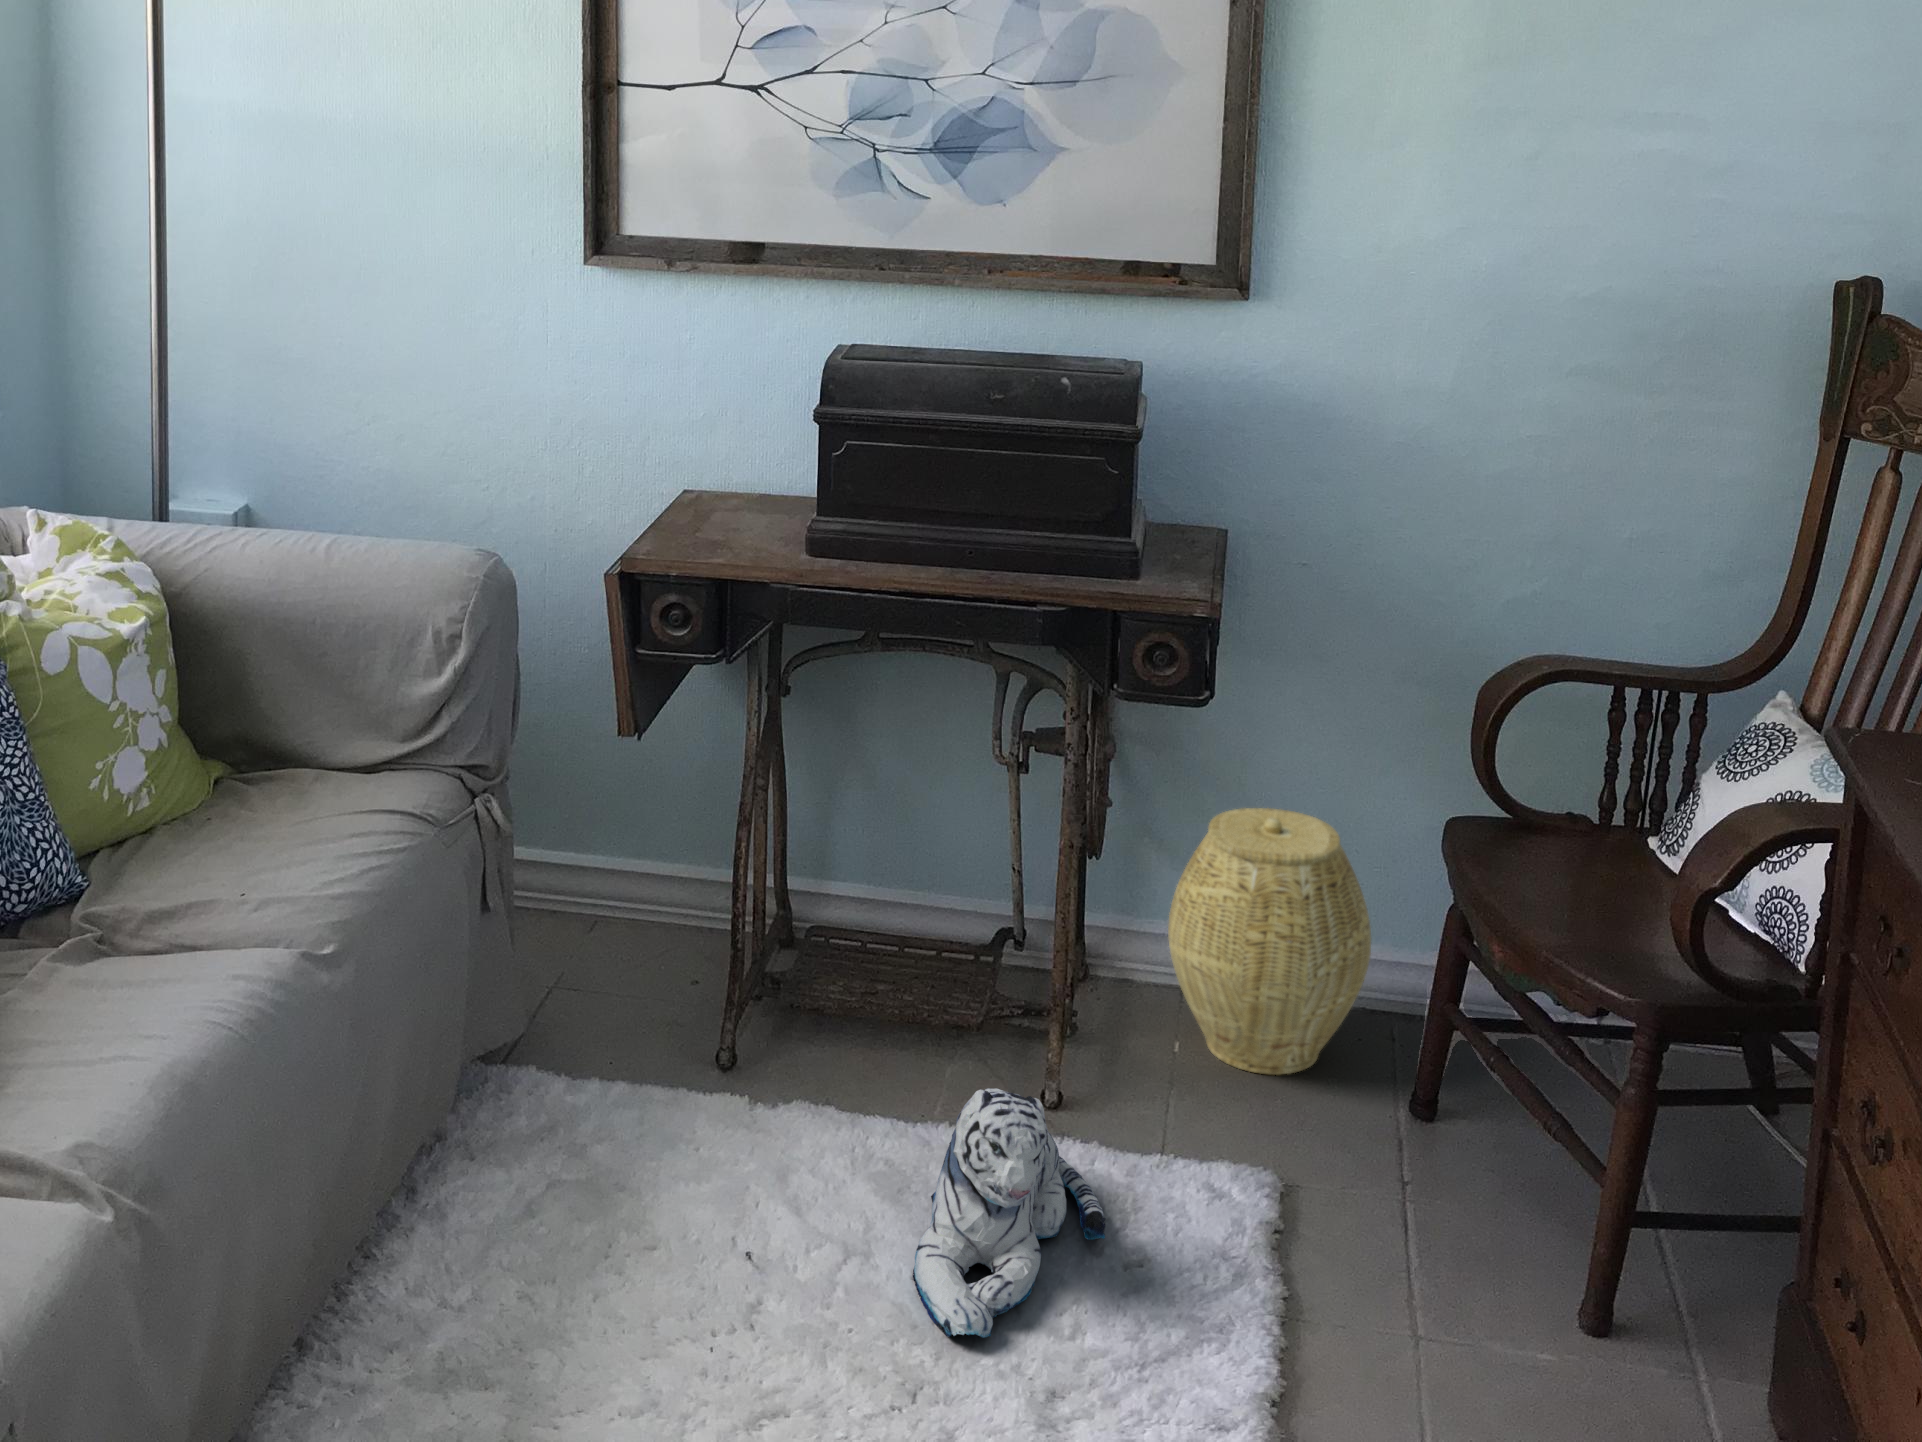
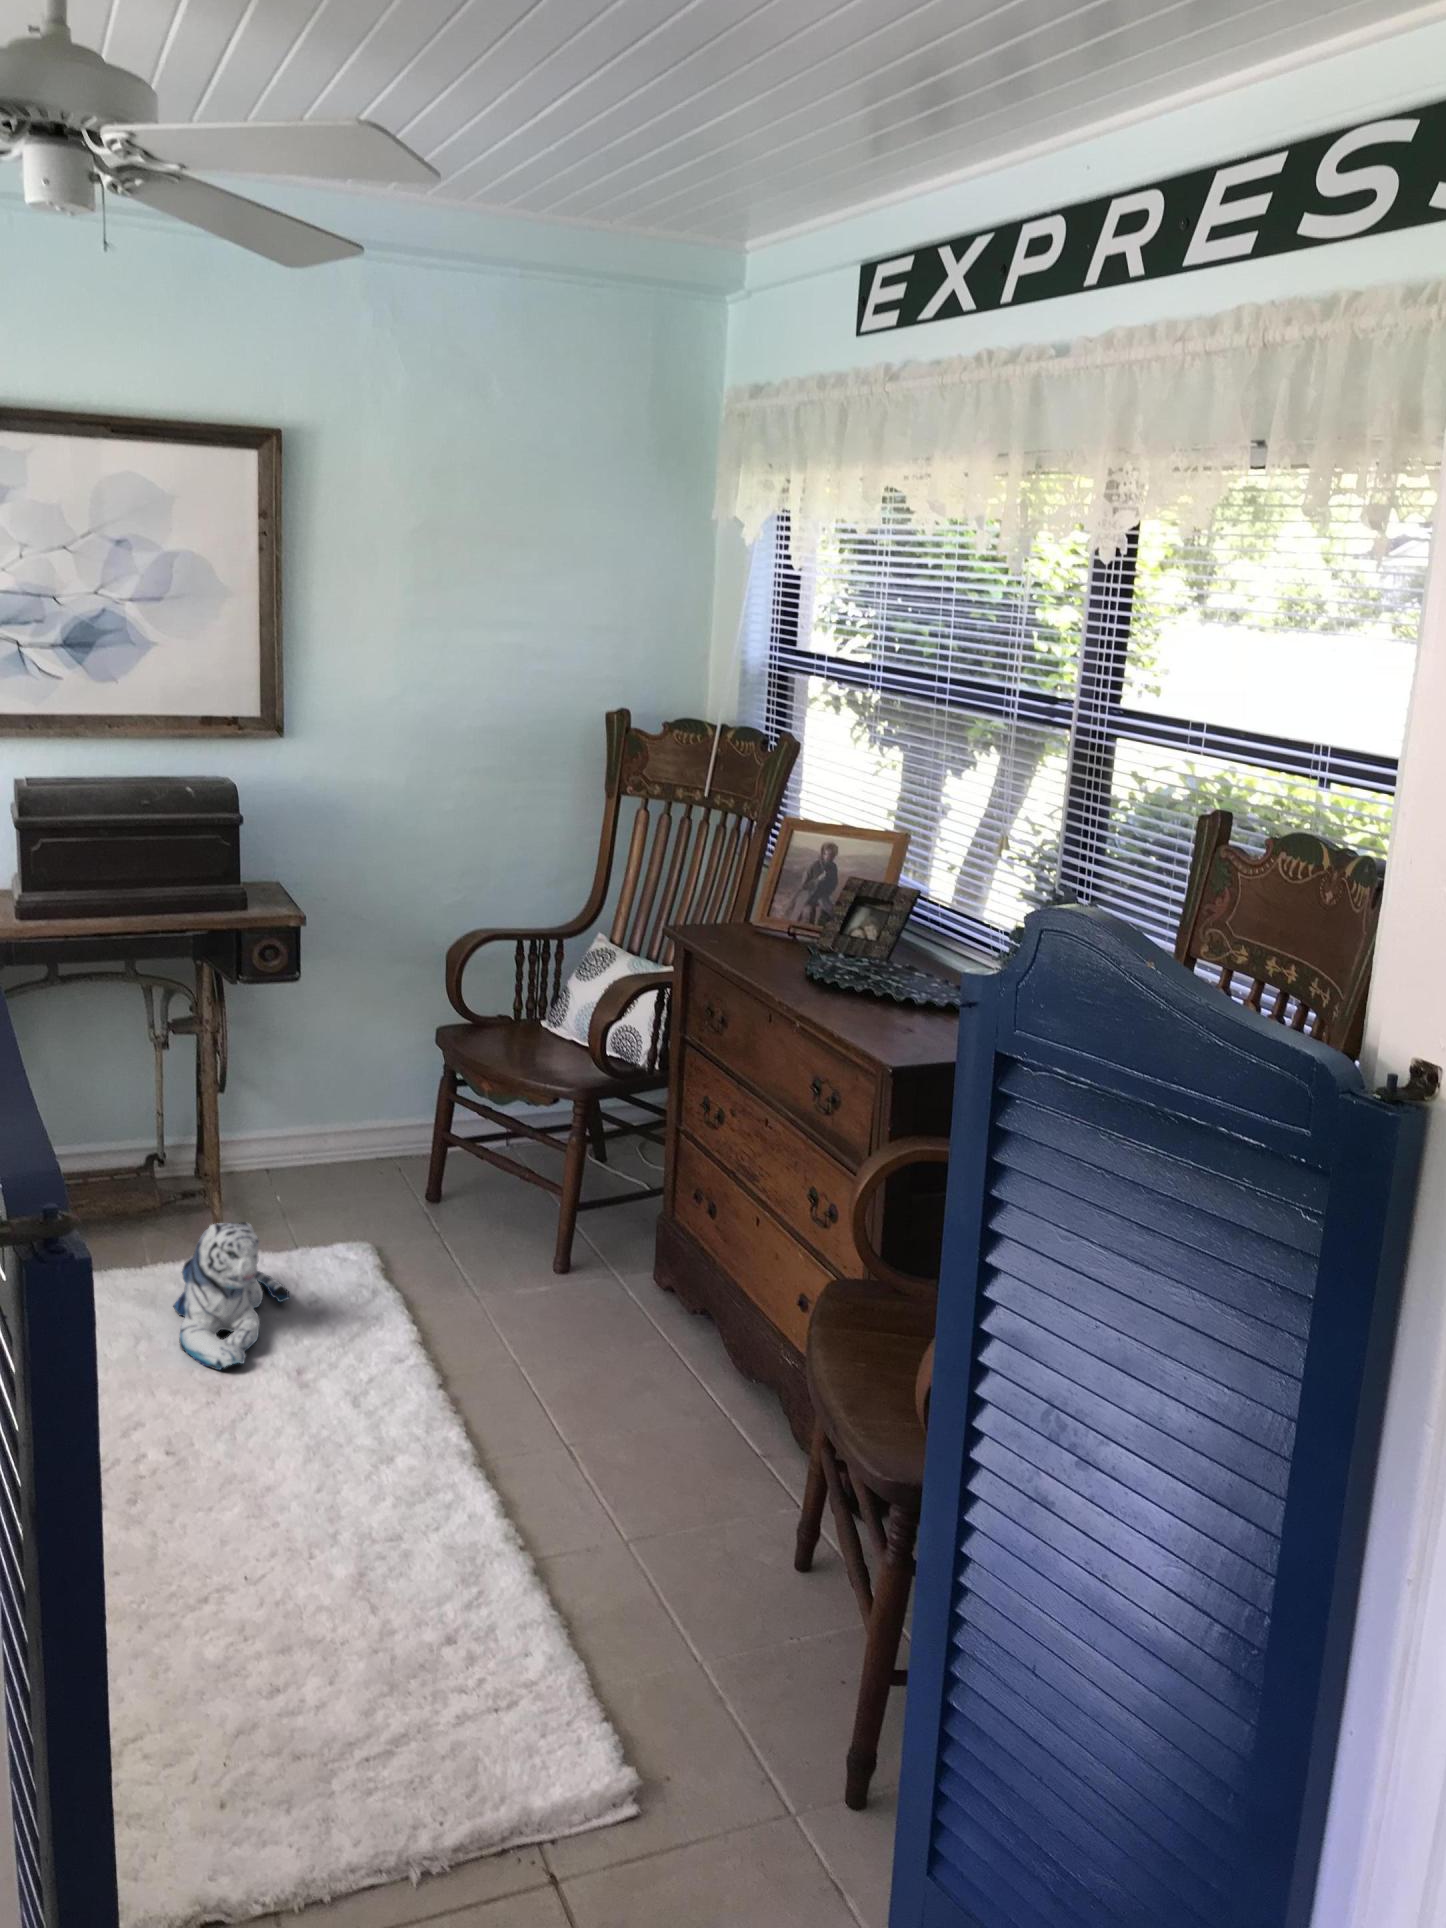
woven basket: present [1168,808,1371,1075] -> none [271,1047,394,1202]

